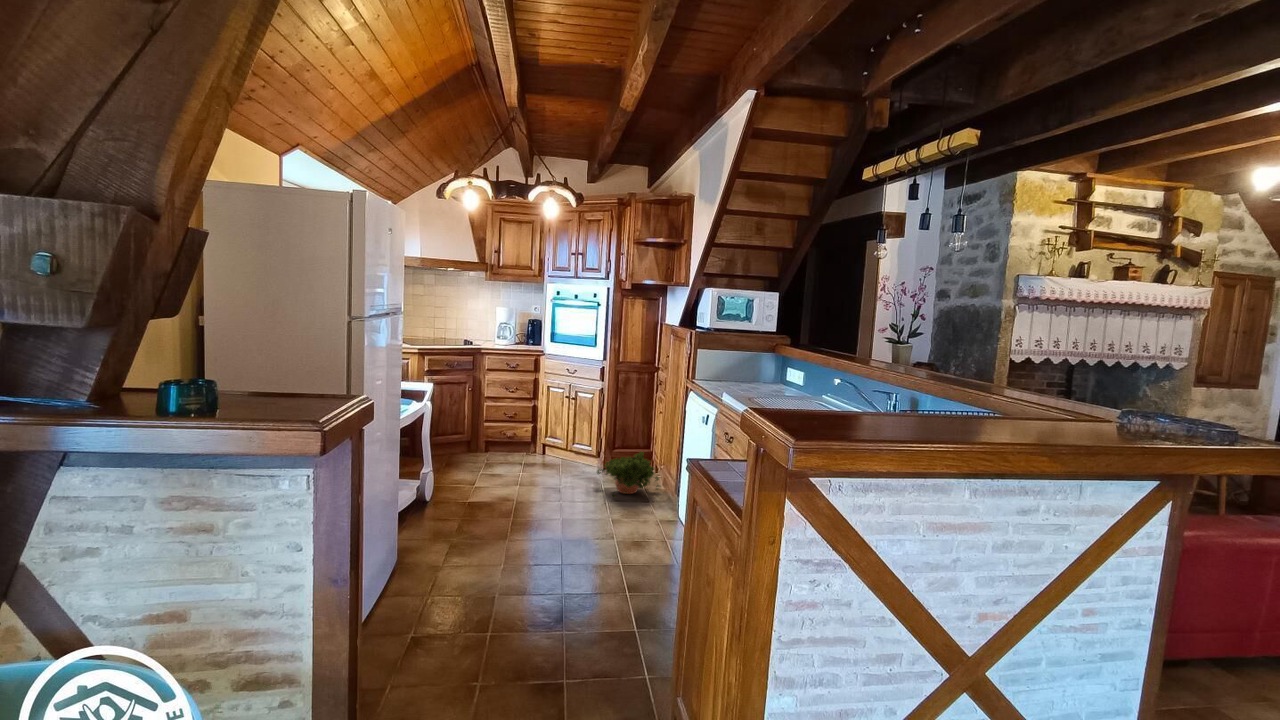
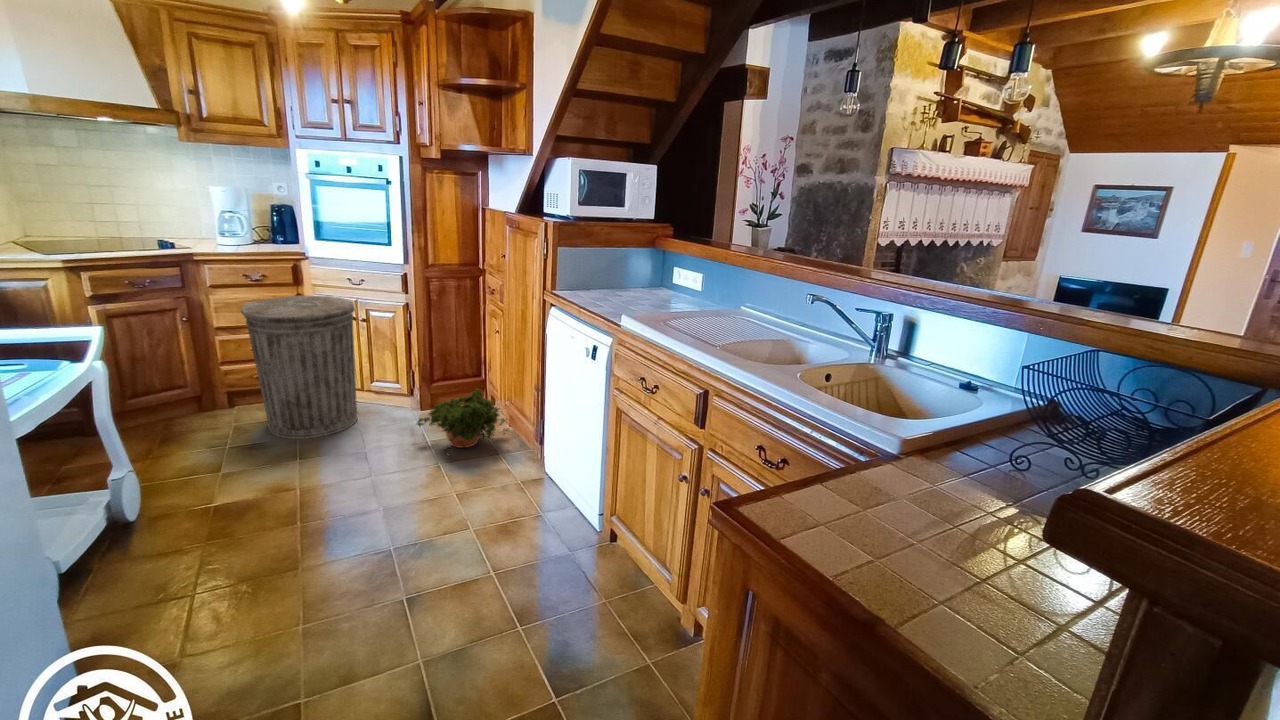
trash can: none [501,379,568,475] -> present [241,295,358,439]

